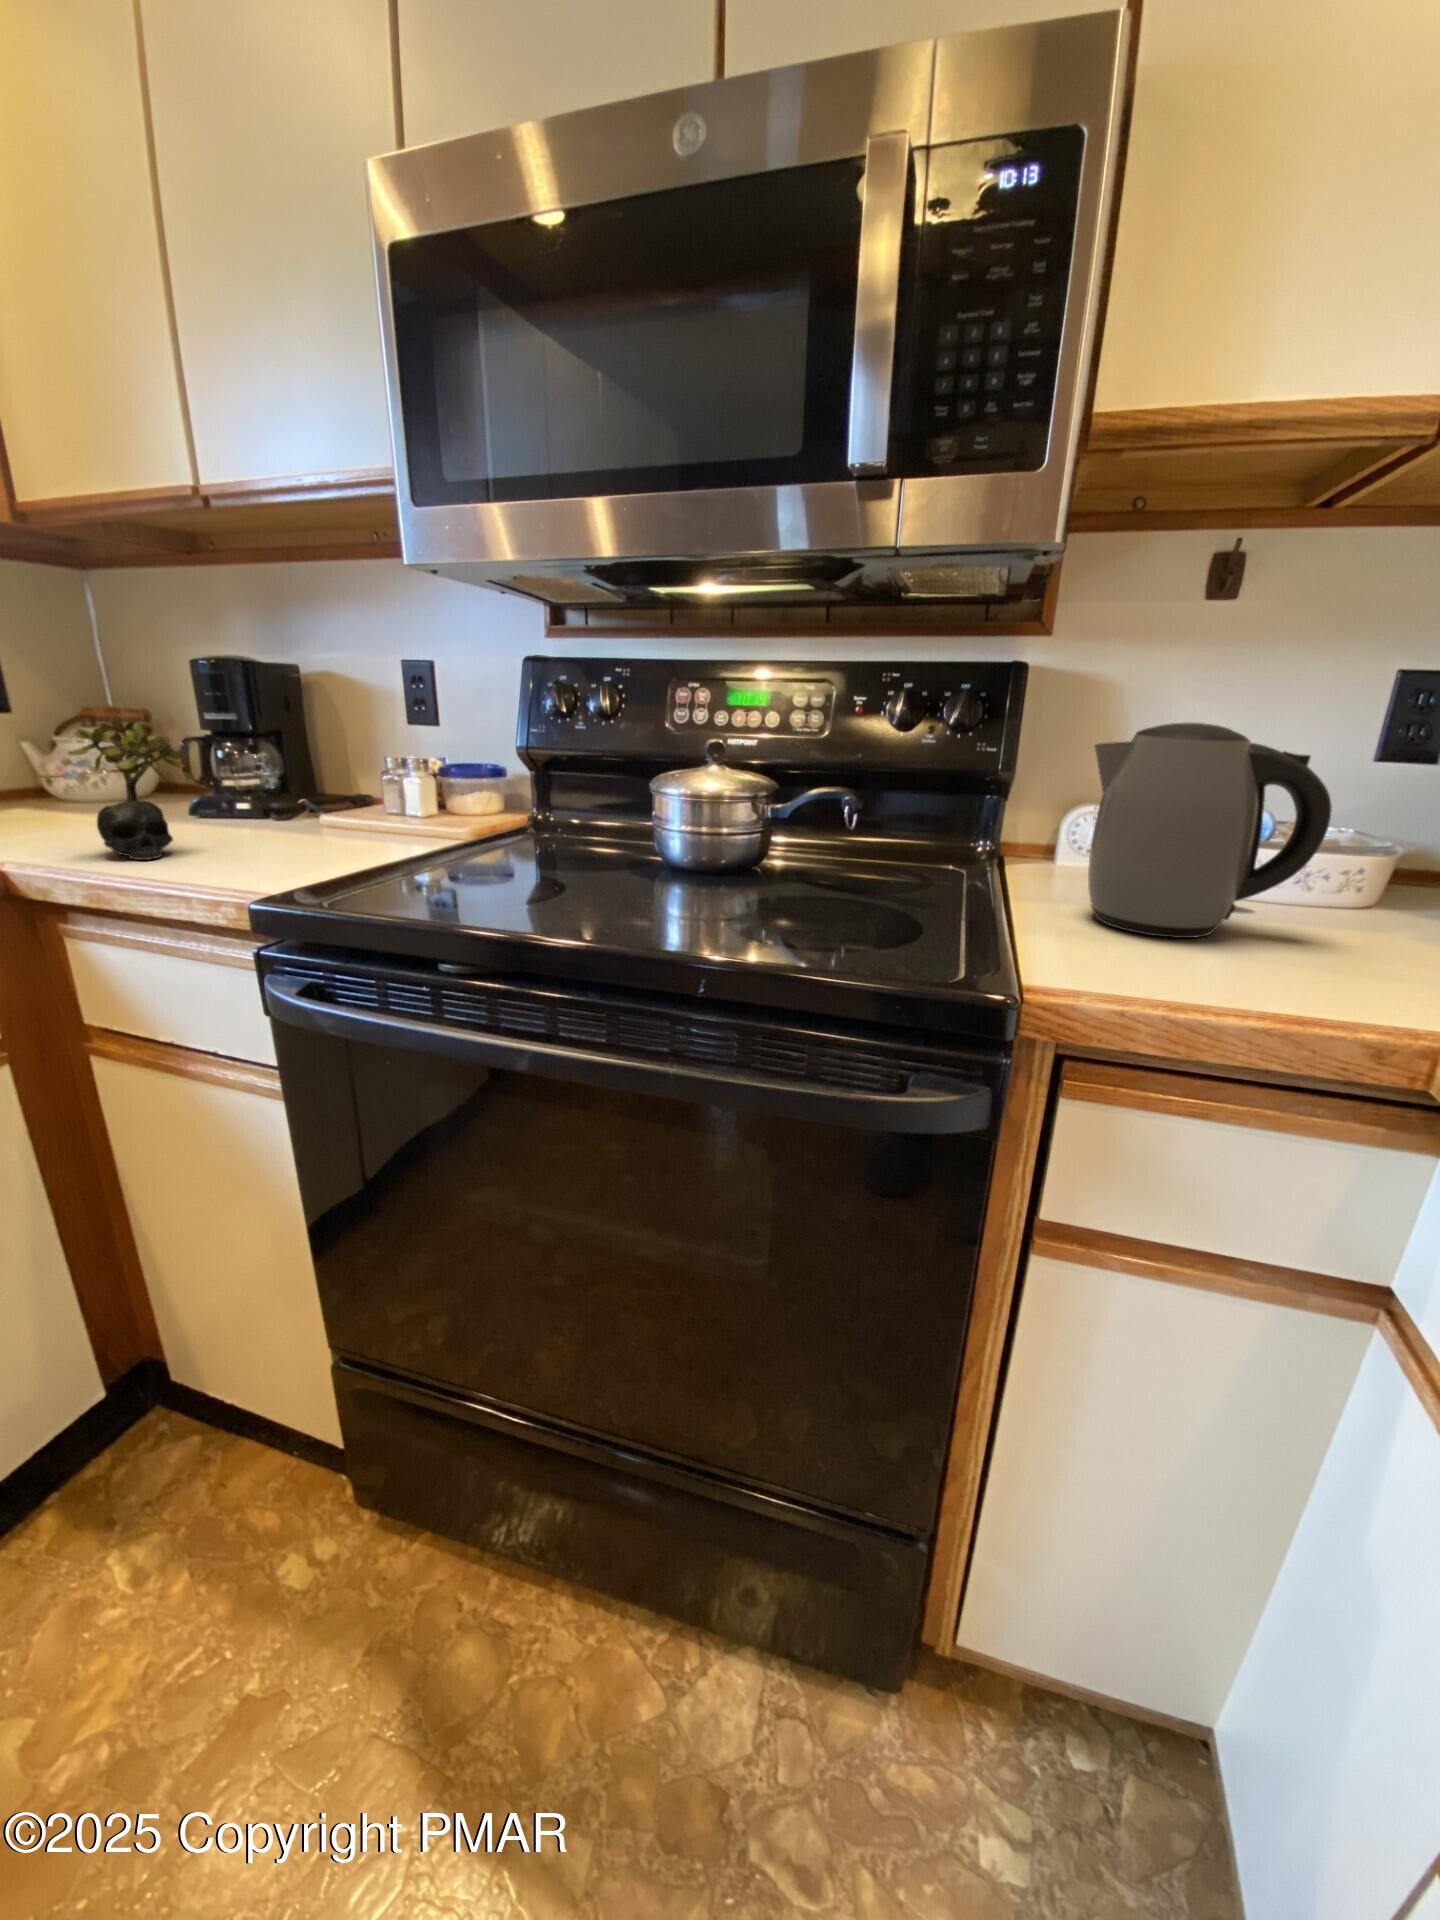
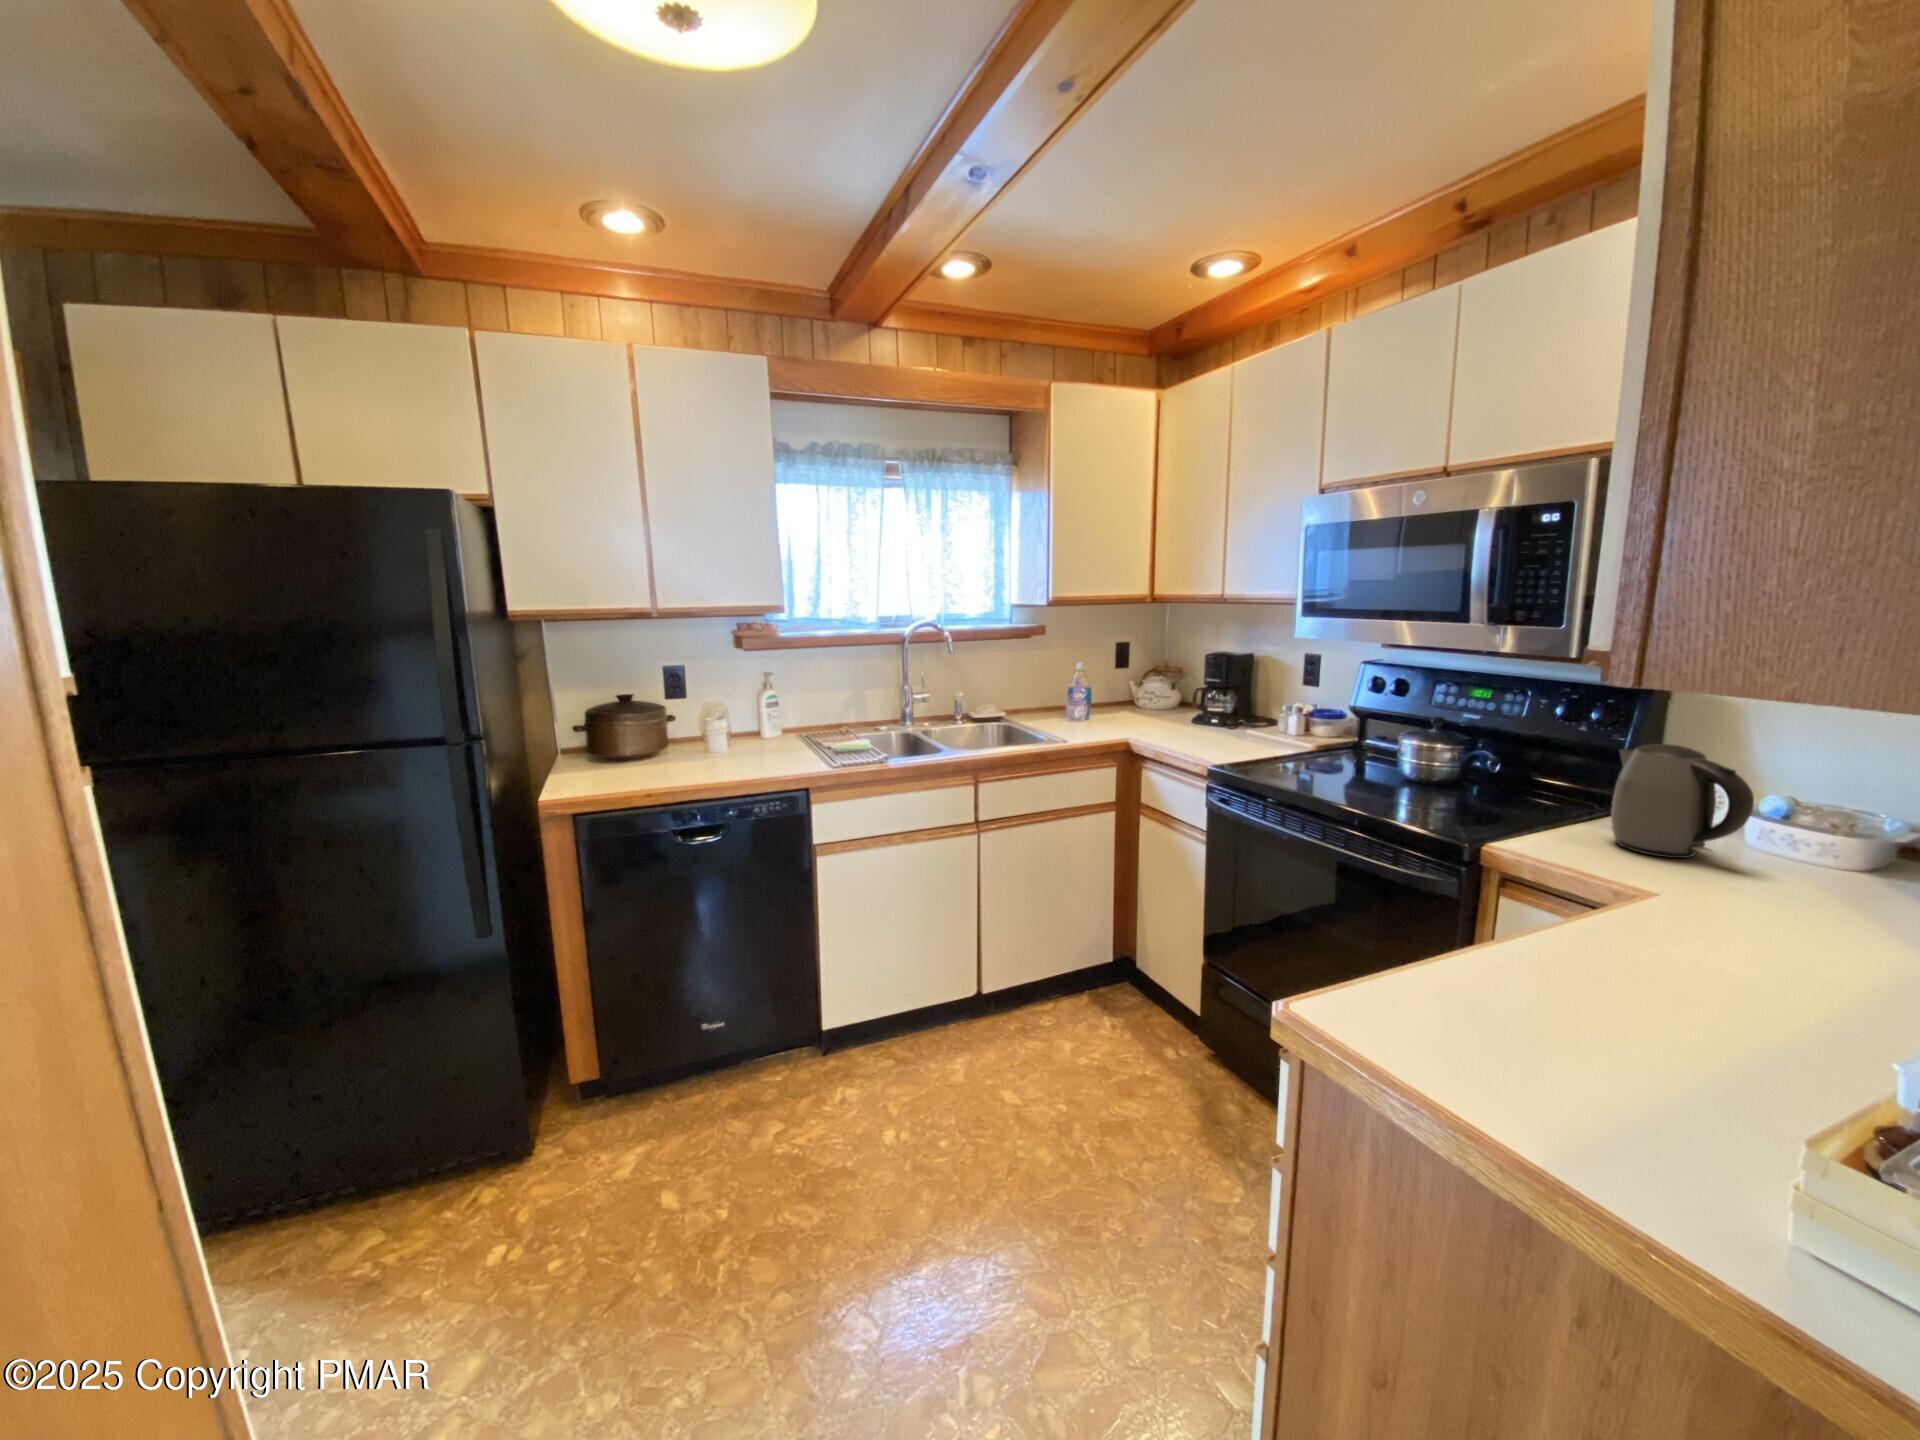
succulent plant: present [68,715,187,860] -> none [1160,685,1200,743]

